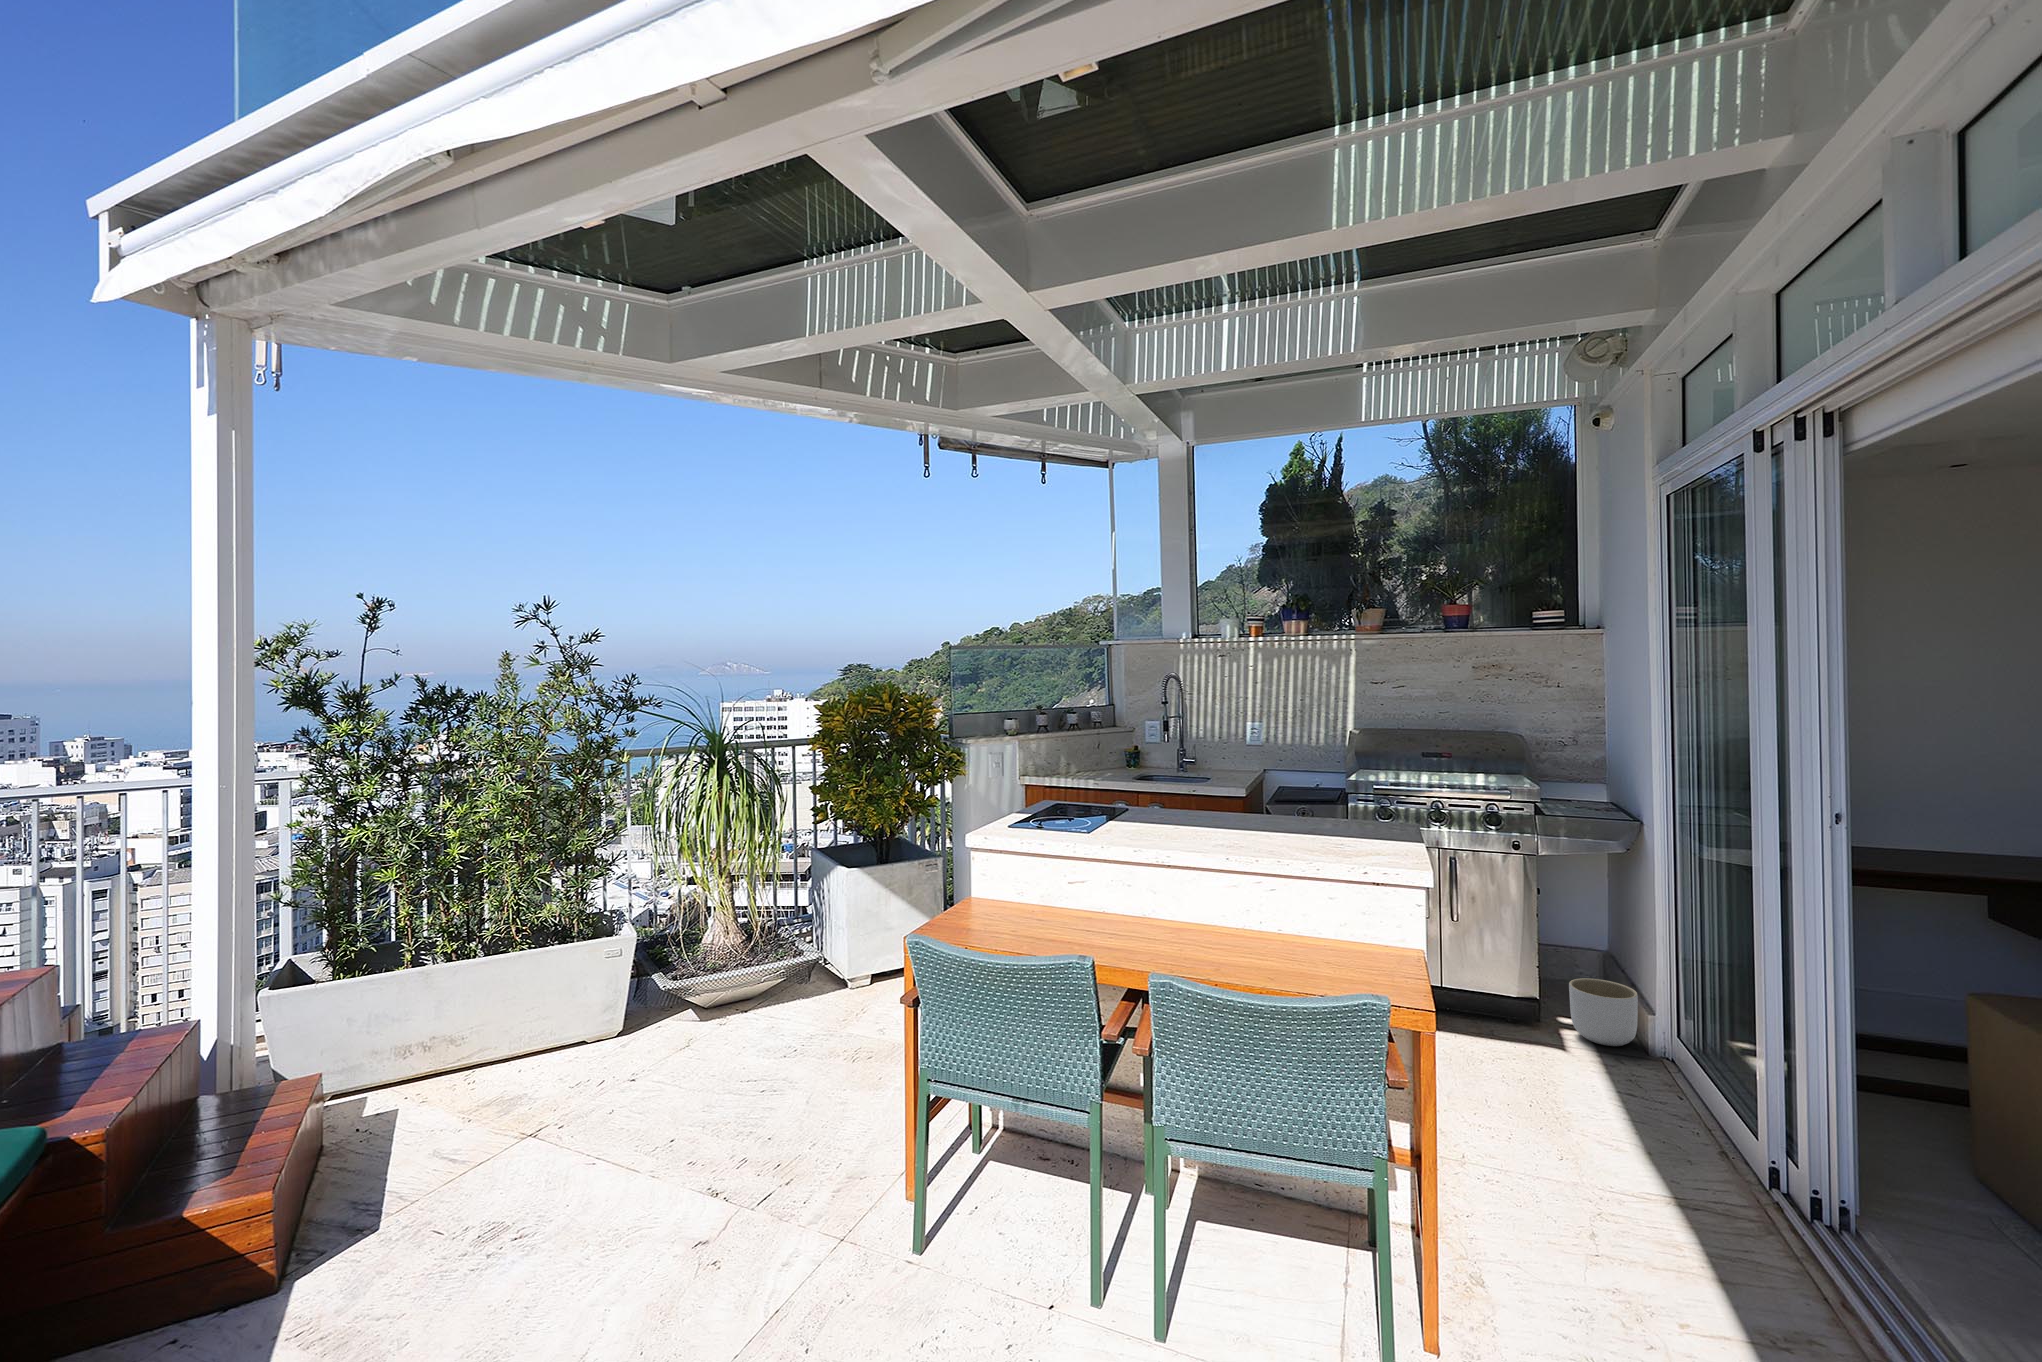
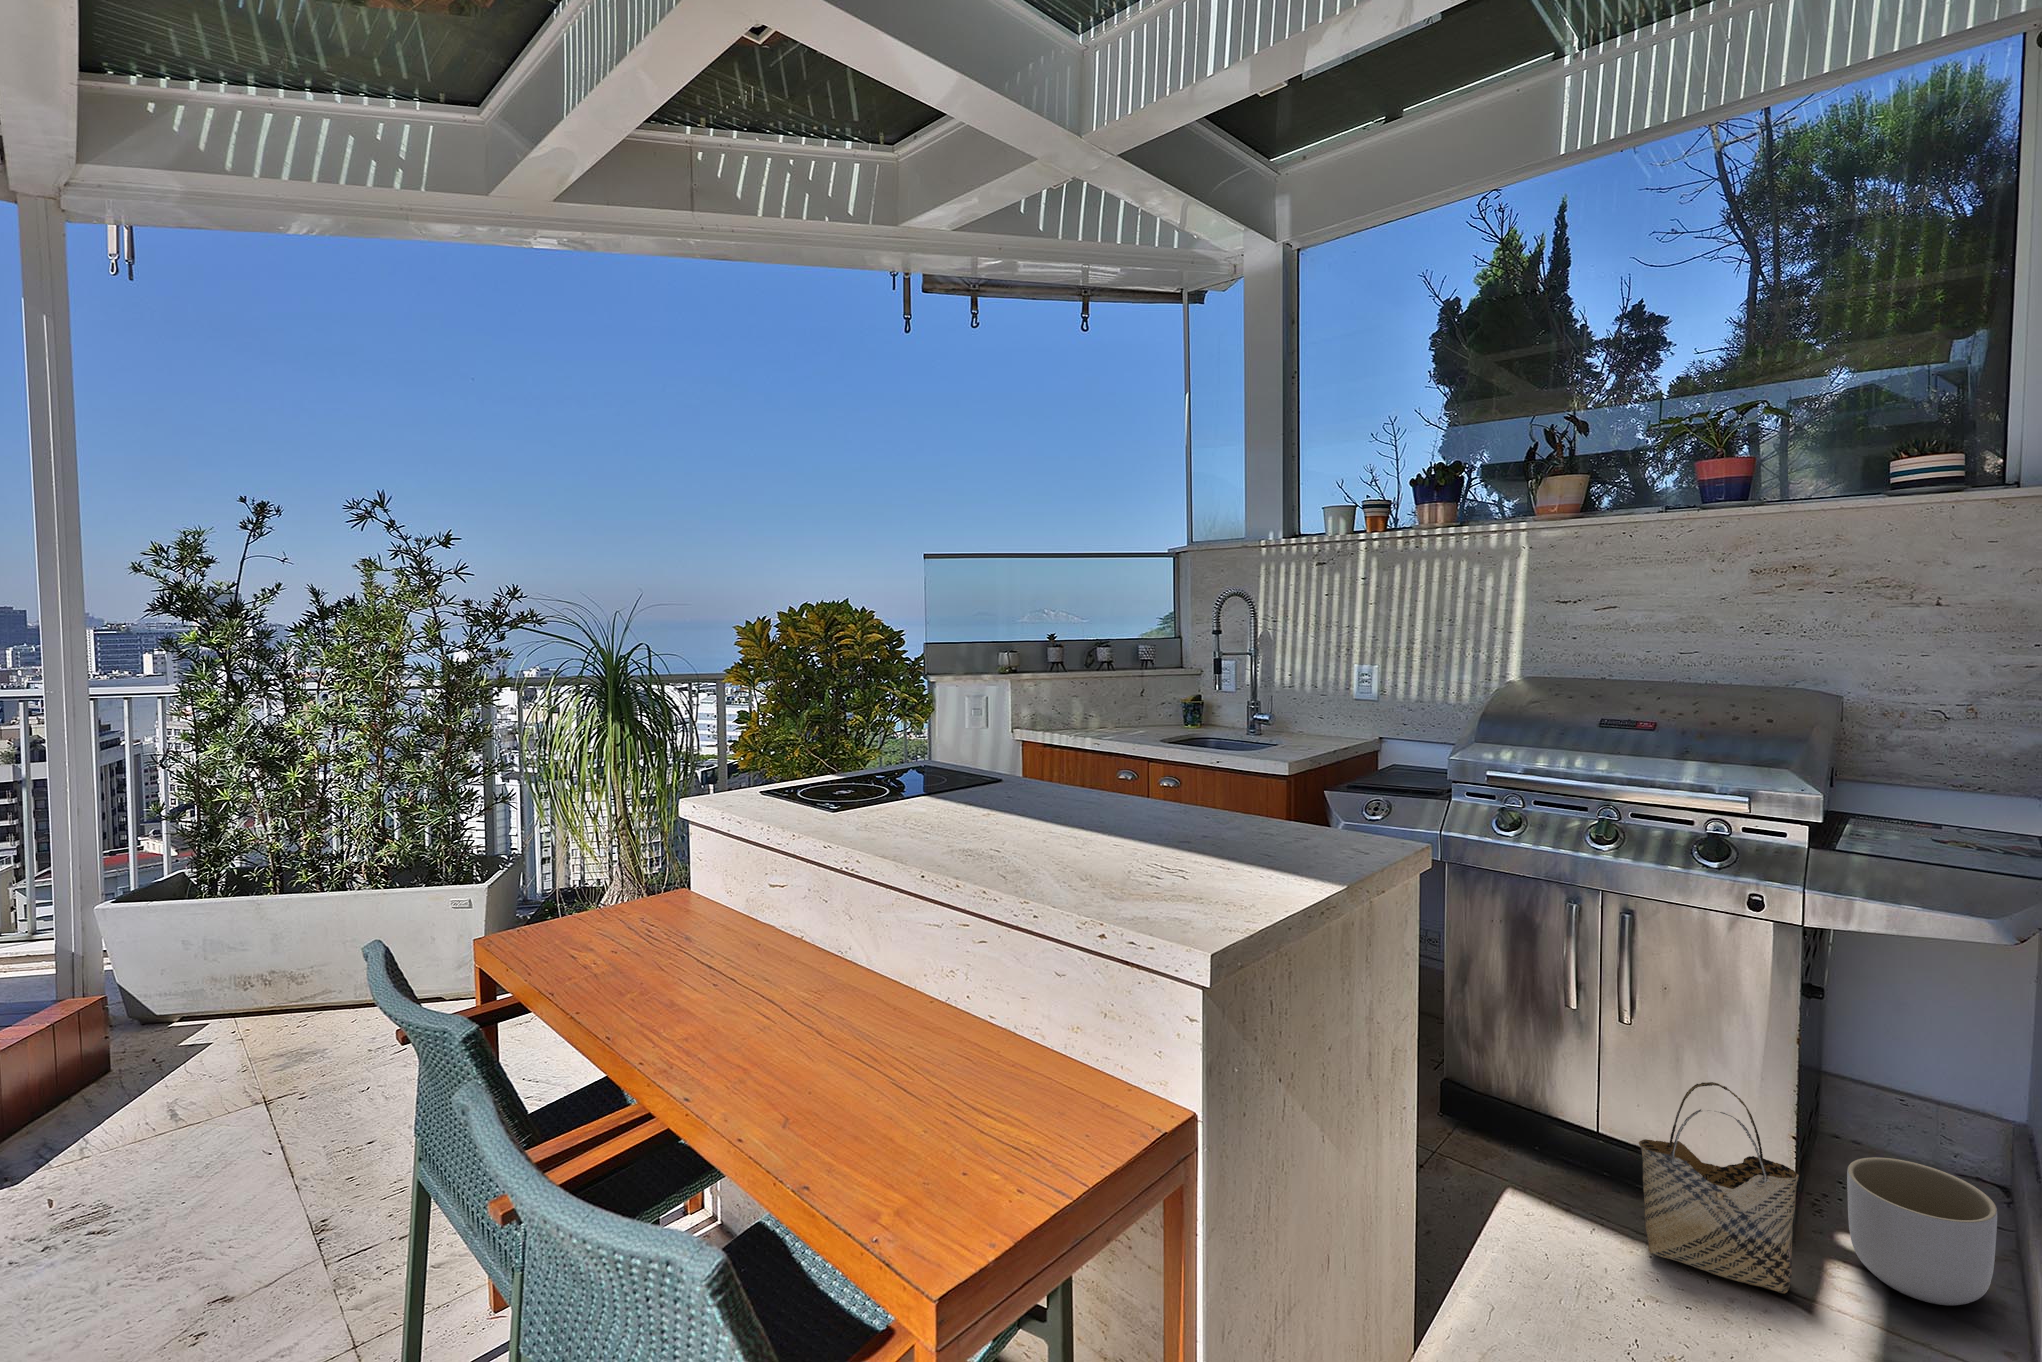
woven basket: none [1474,944,1552,1049] -> present [1639,1082,1799,1293]

